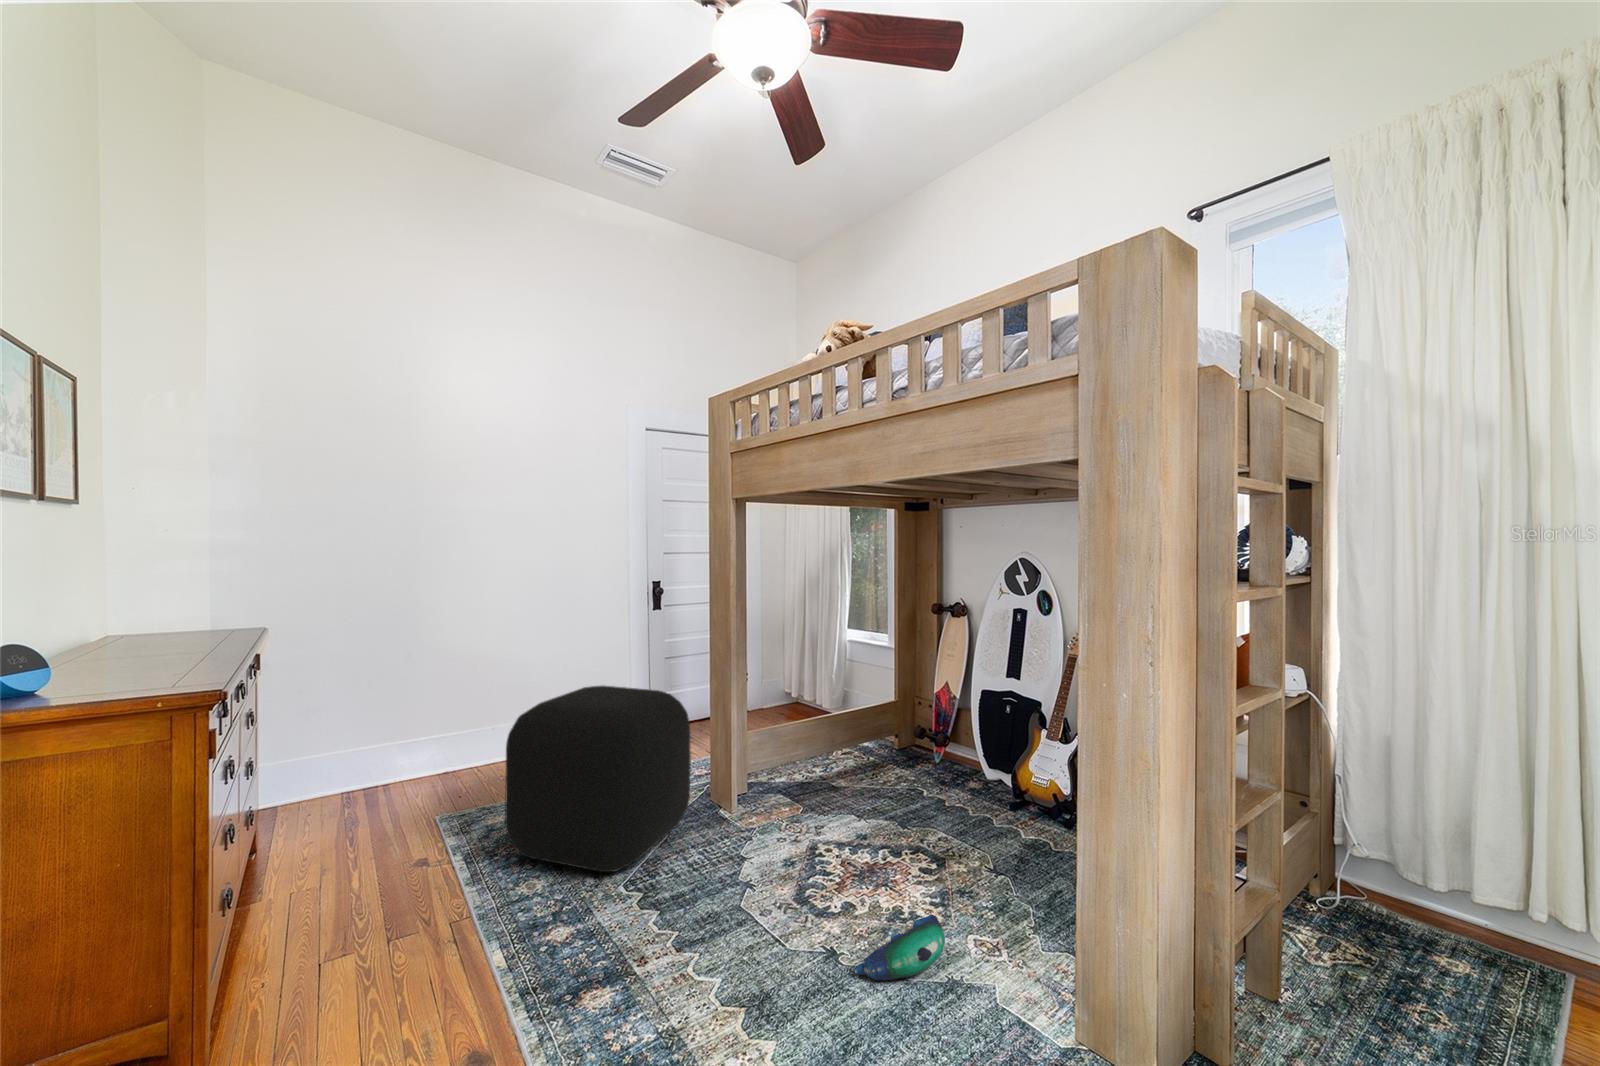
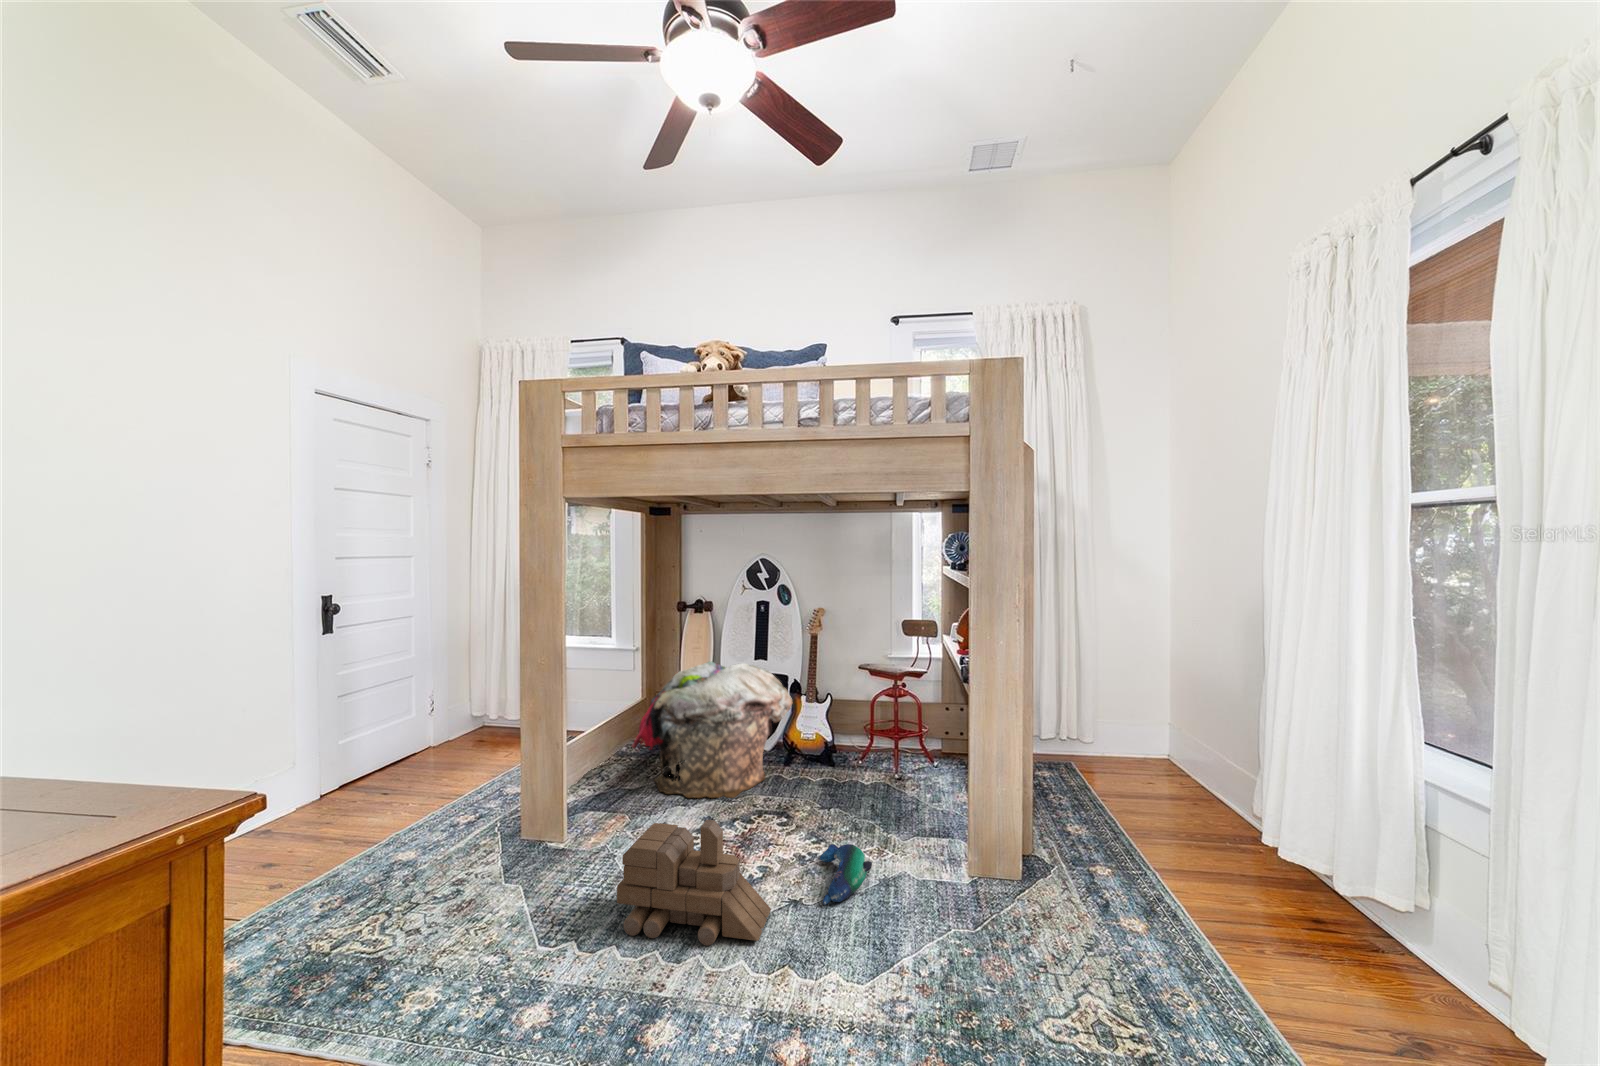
laundry basket: none [841,671,1017,828] -> present [632,662,792,798]
ottoman: present [505,686,691,872] -> none [324,723,560,975]
toy train: none [676,815,801,970] -> present [617,820,771,946]

